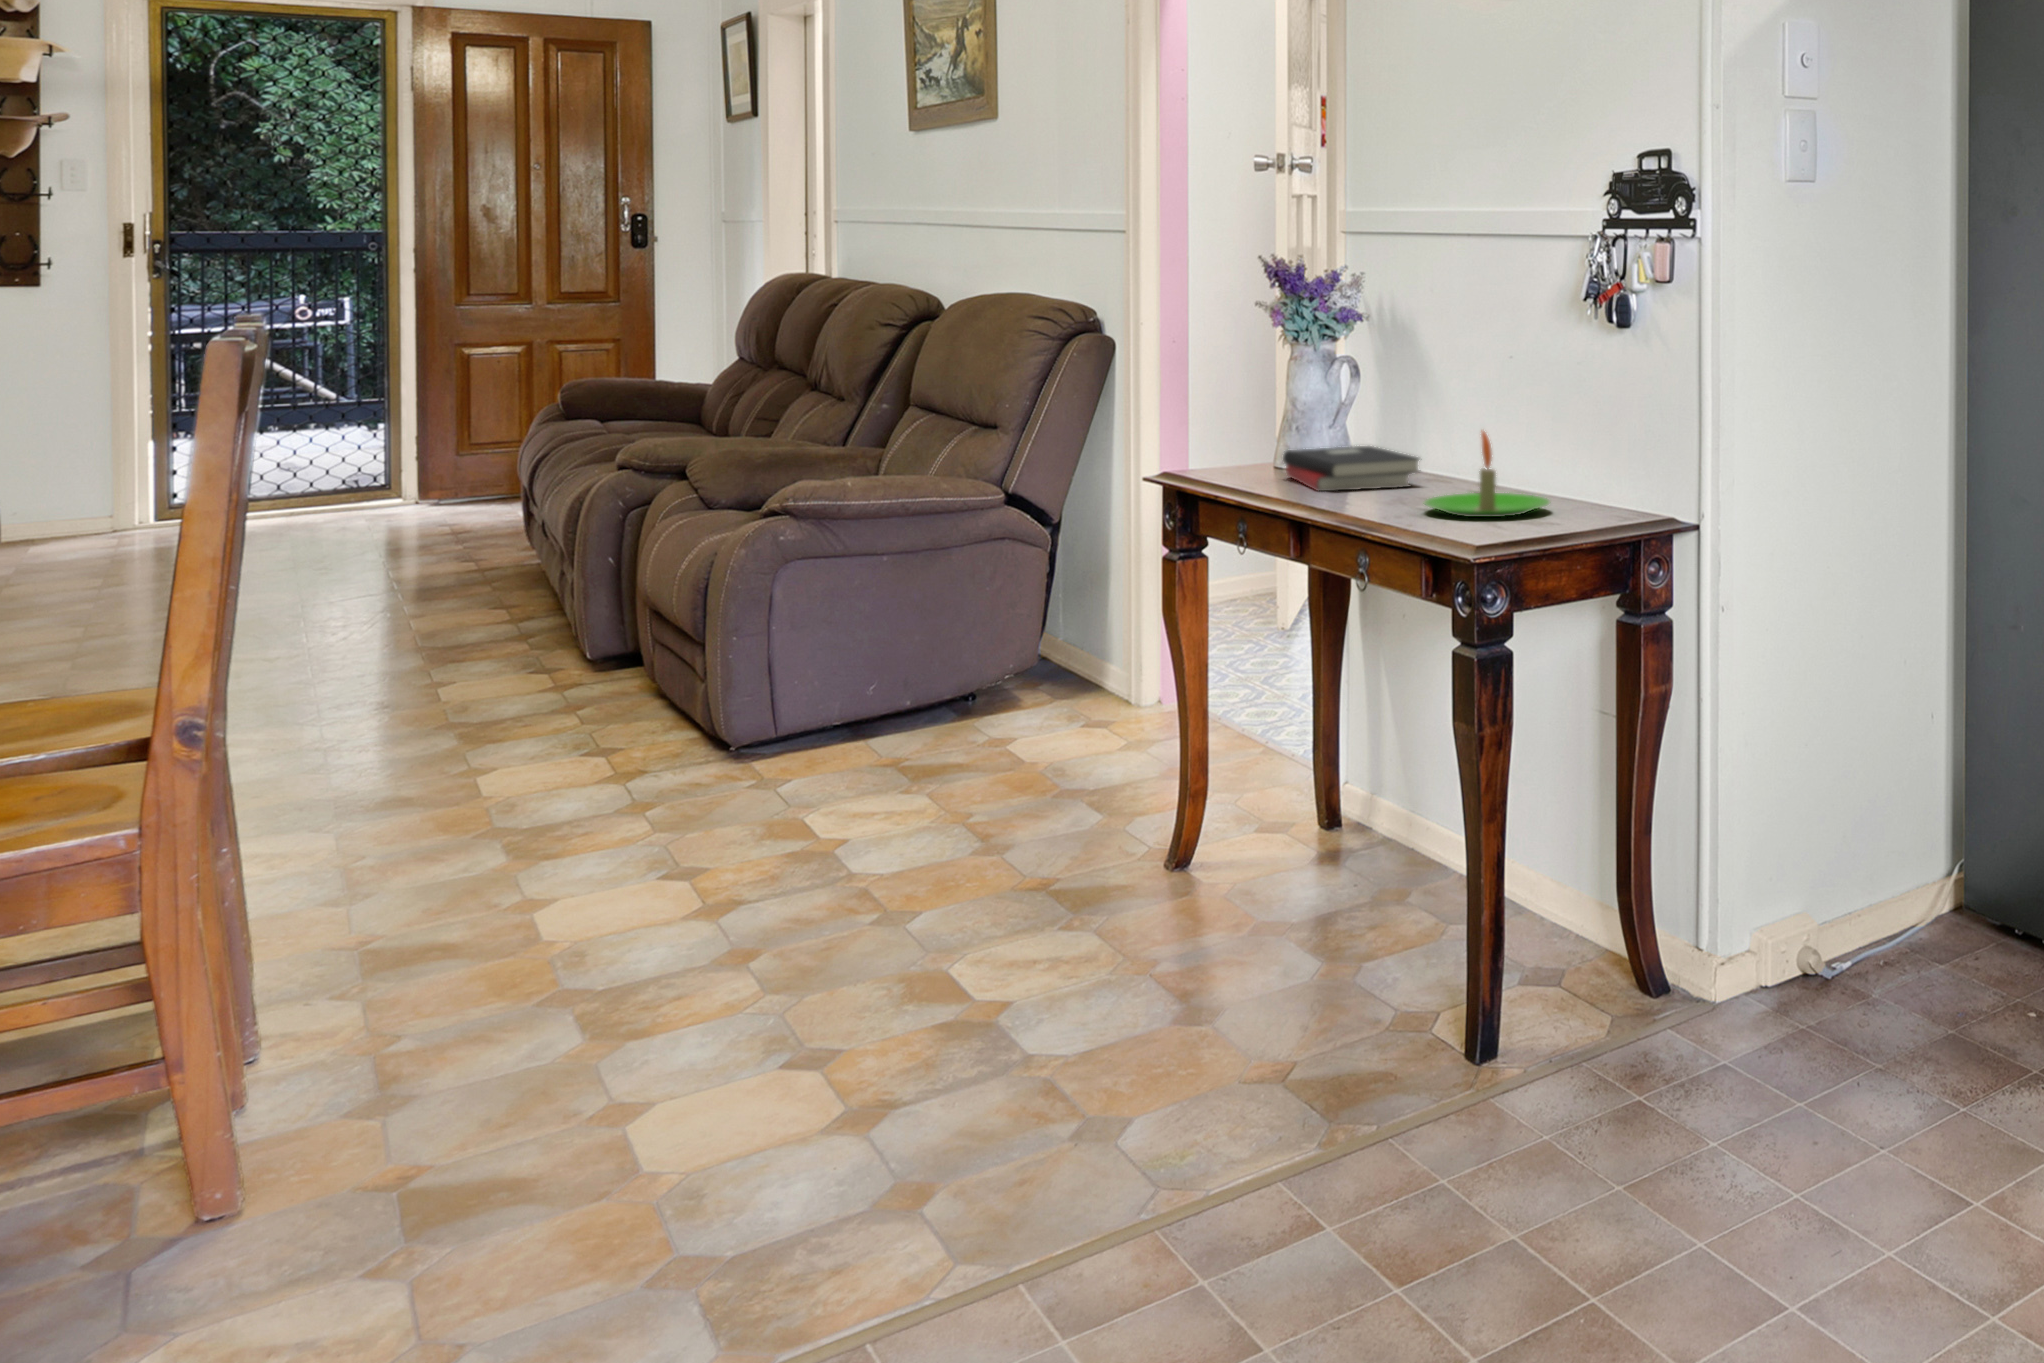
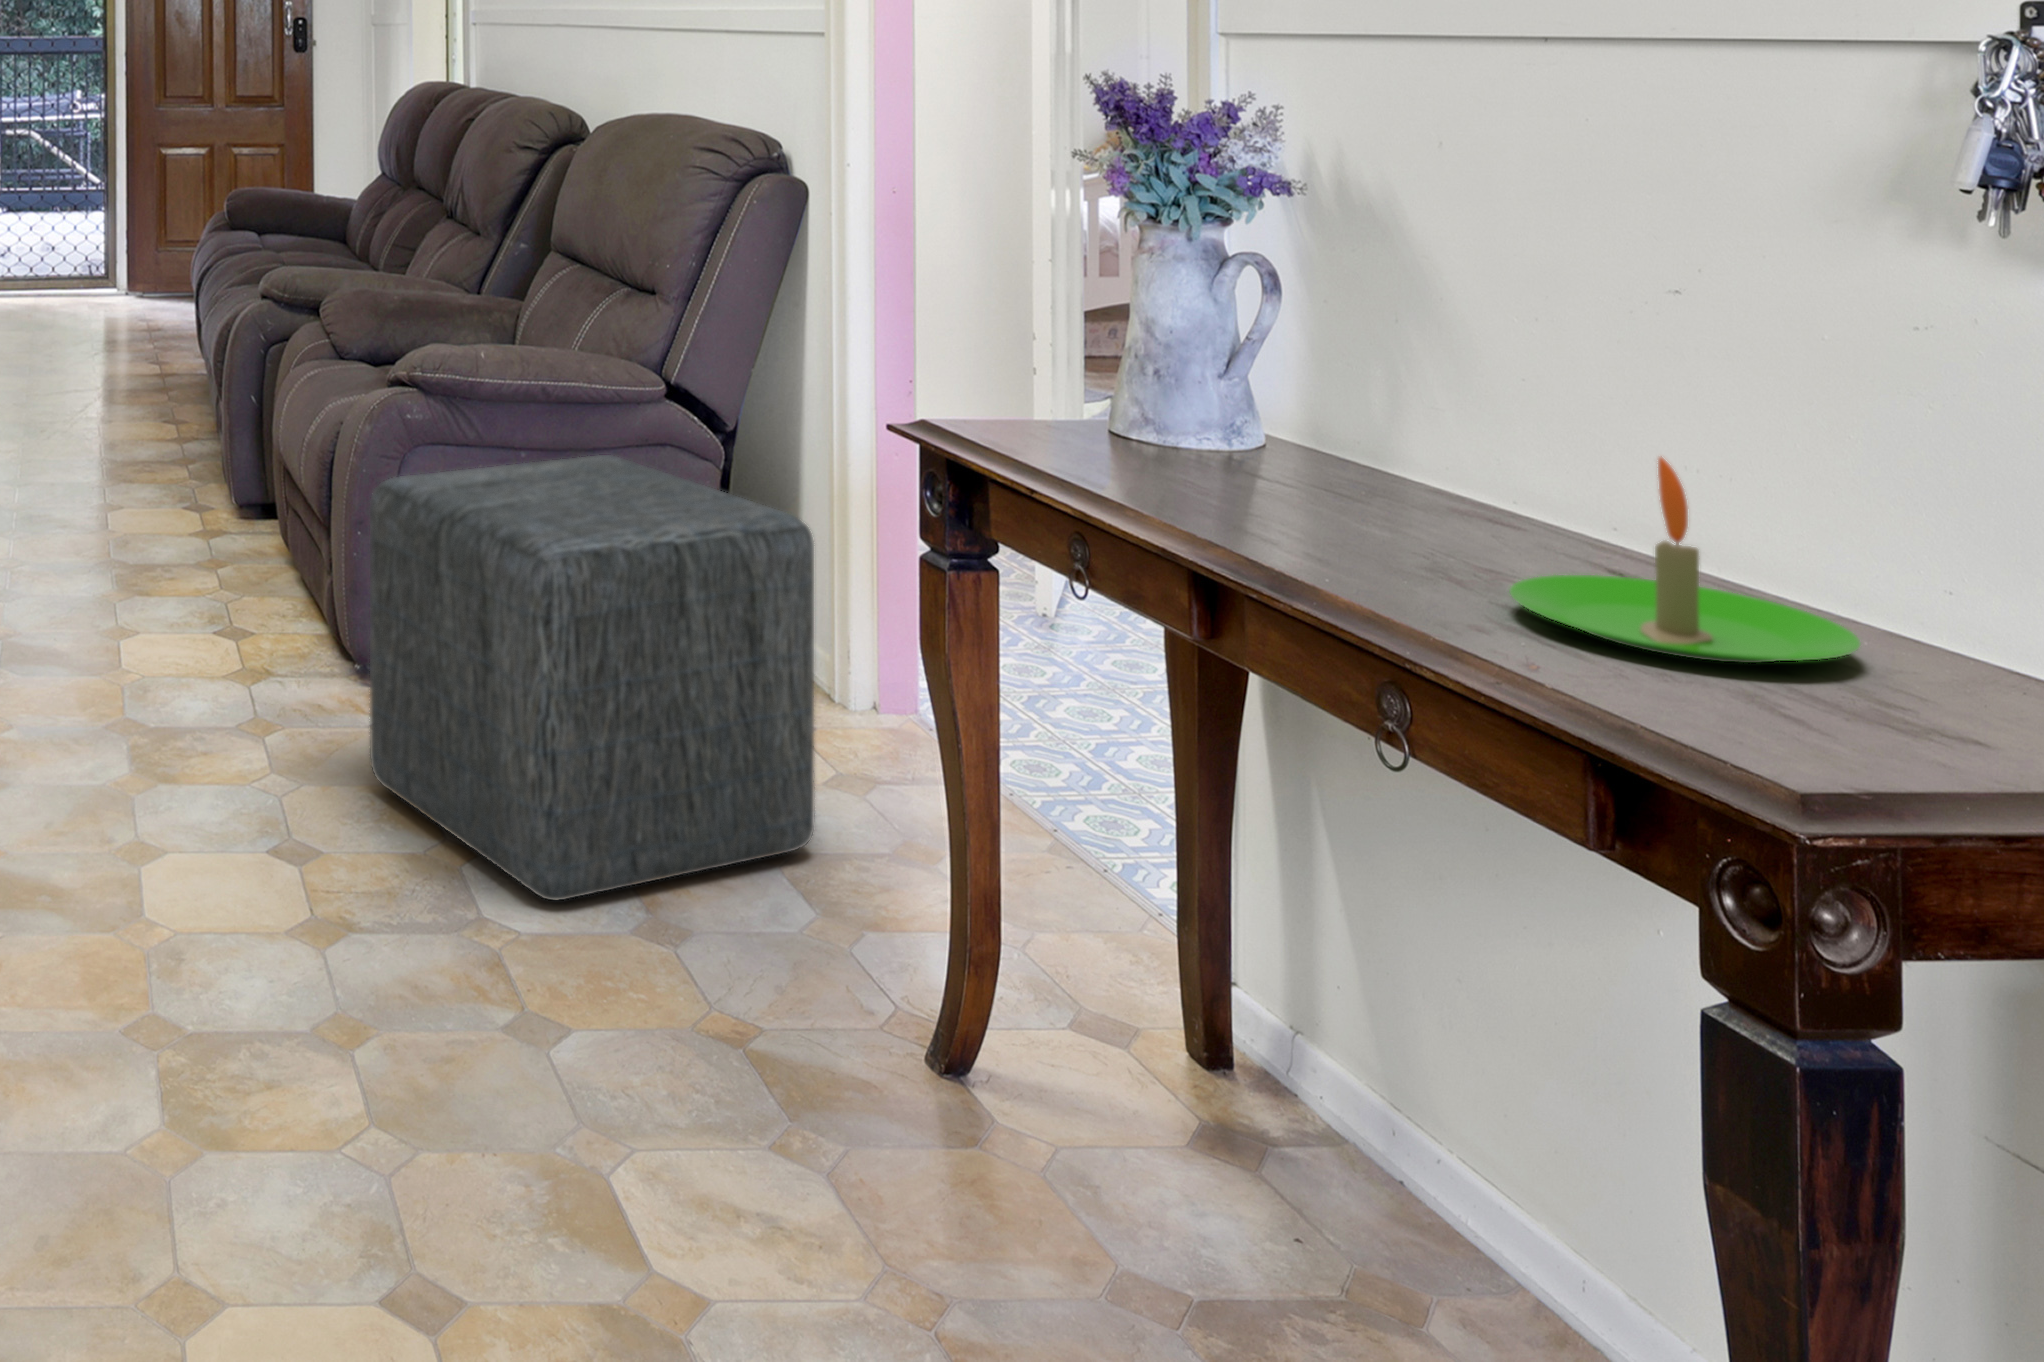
hardback book: present [1283,446,1419,491] -> none [1136,414,1441,517]
ottoman: none [760,542,1105,846] -> present [370,455,815,900]

